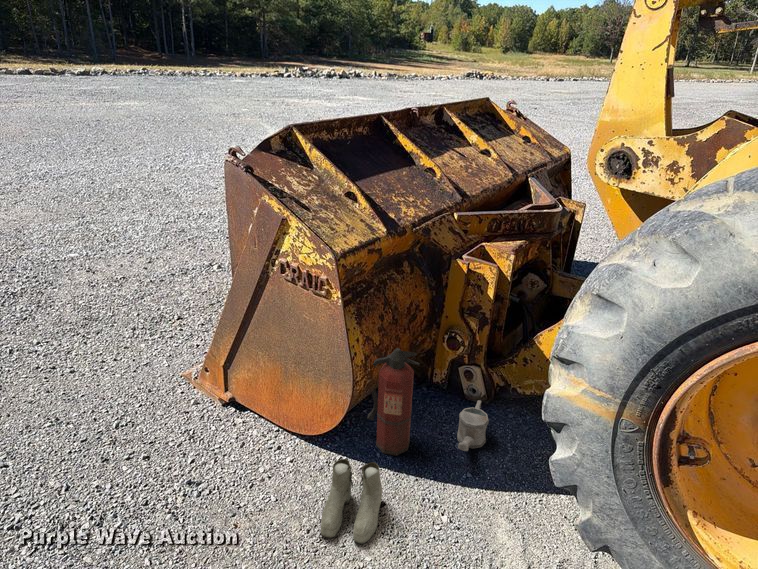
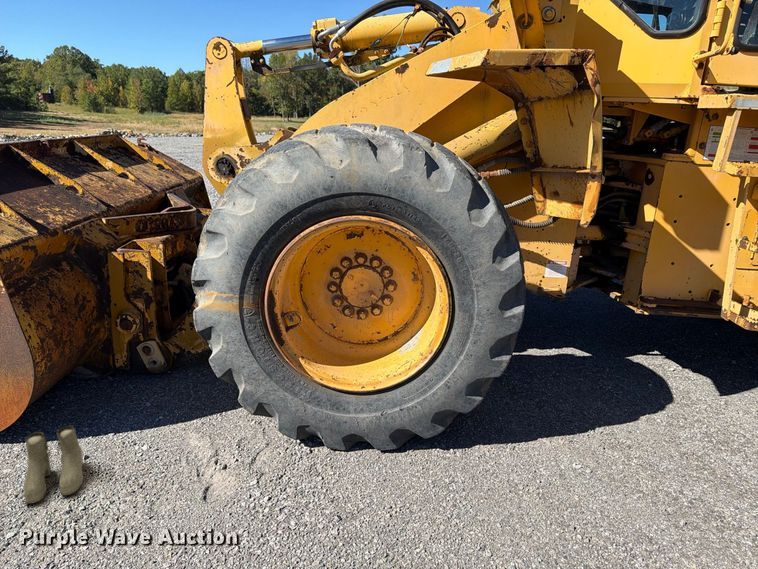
fire extinguisher: present [367,348,419,456] -> none [44,330,102,433]
watering can: present [457,400,489,451] -> none [144,368,173,406]

